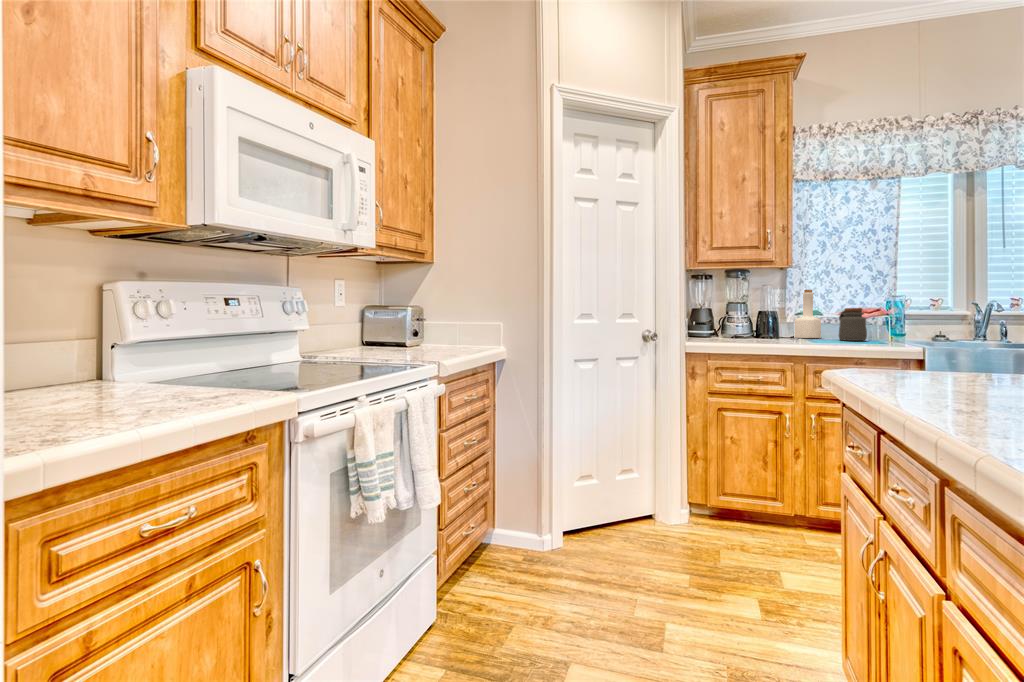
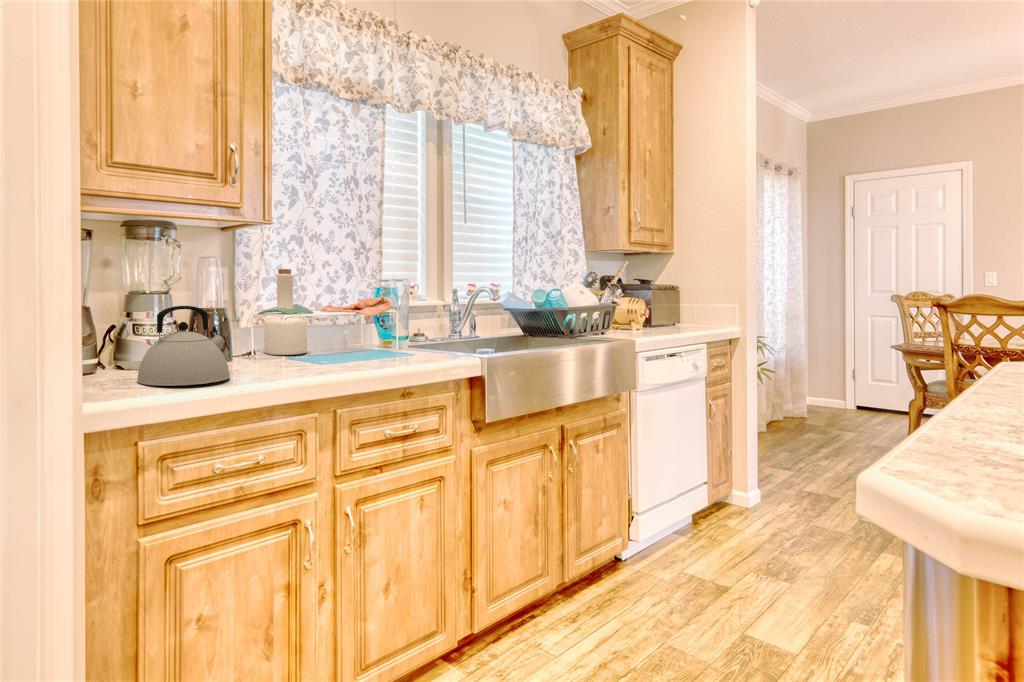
kettle: none [716,307,758,341] -> present [137,306,230,386]
jar: present [839,308,867,341] -> none [338,303,379,357]

